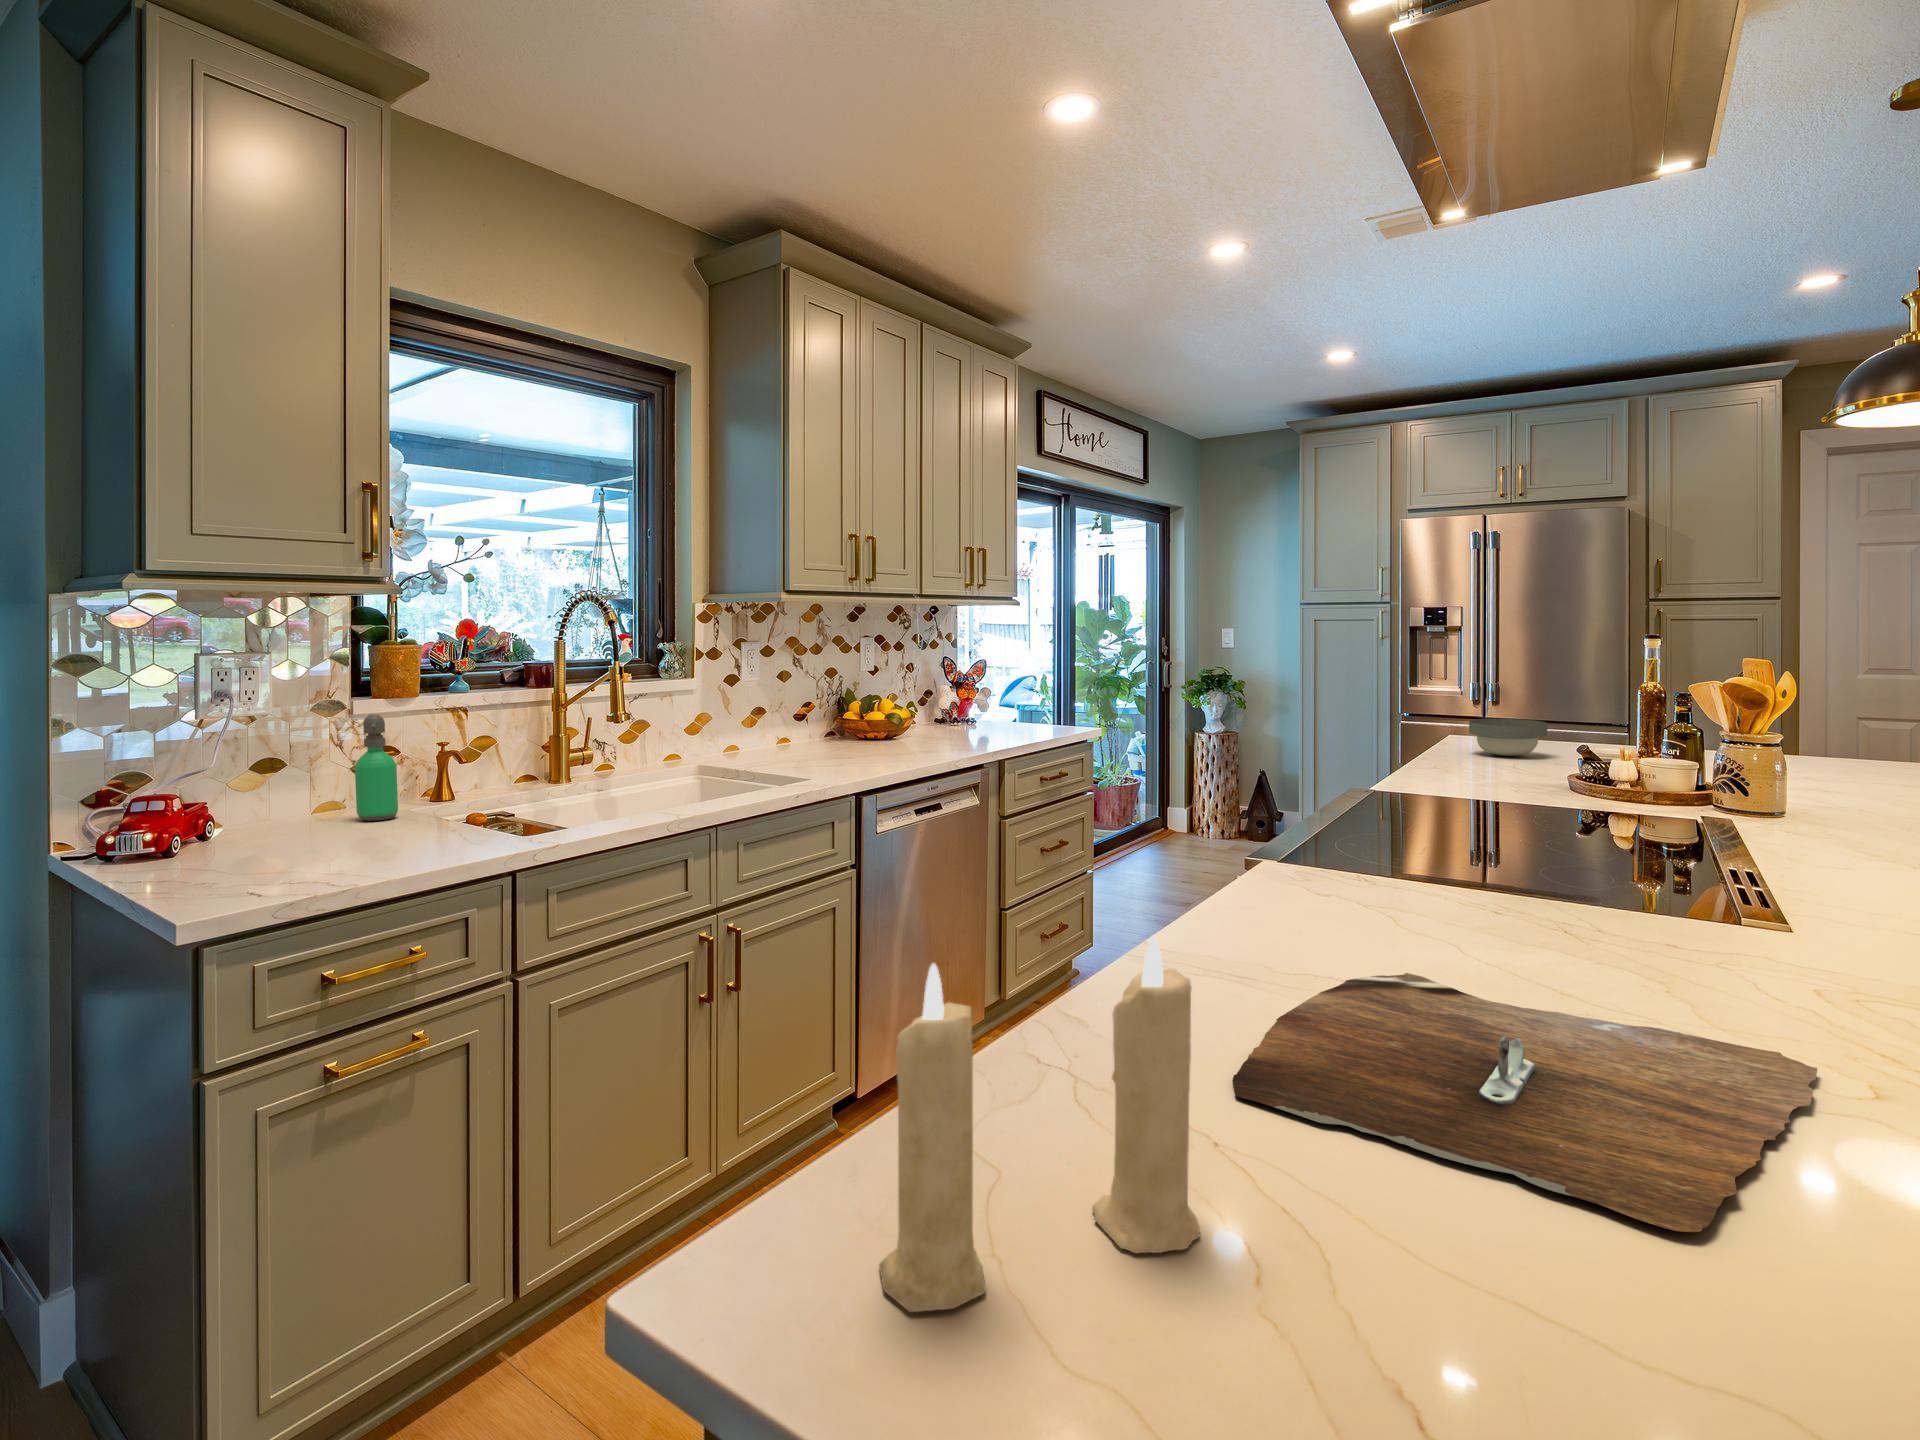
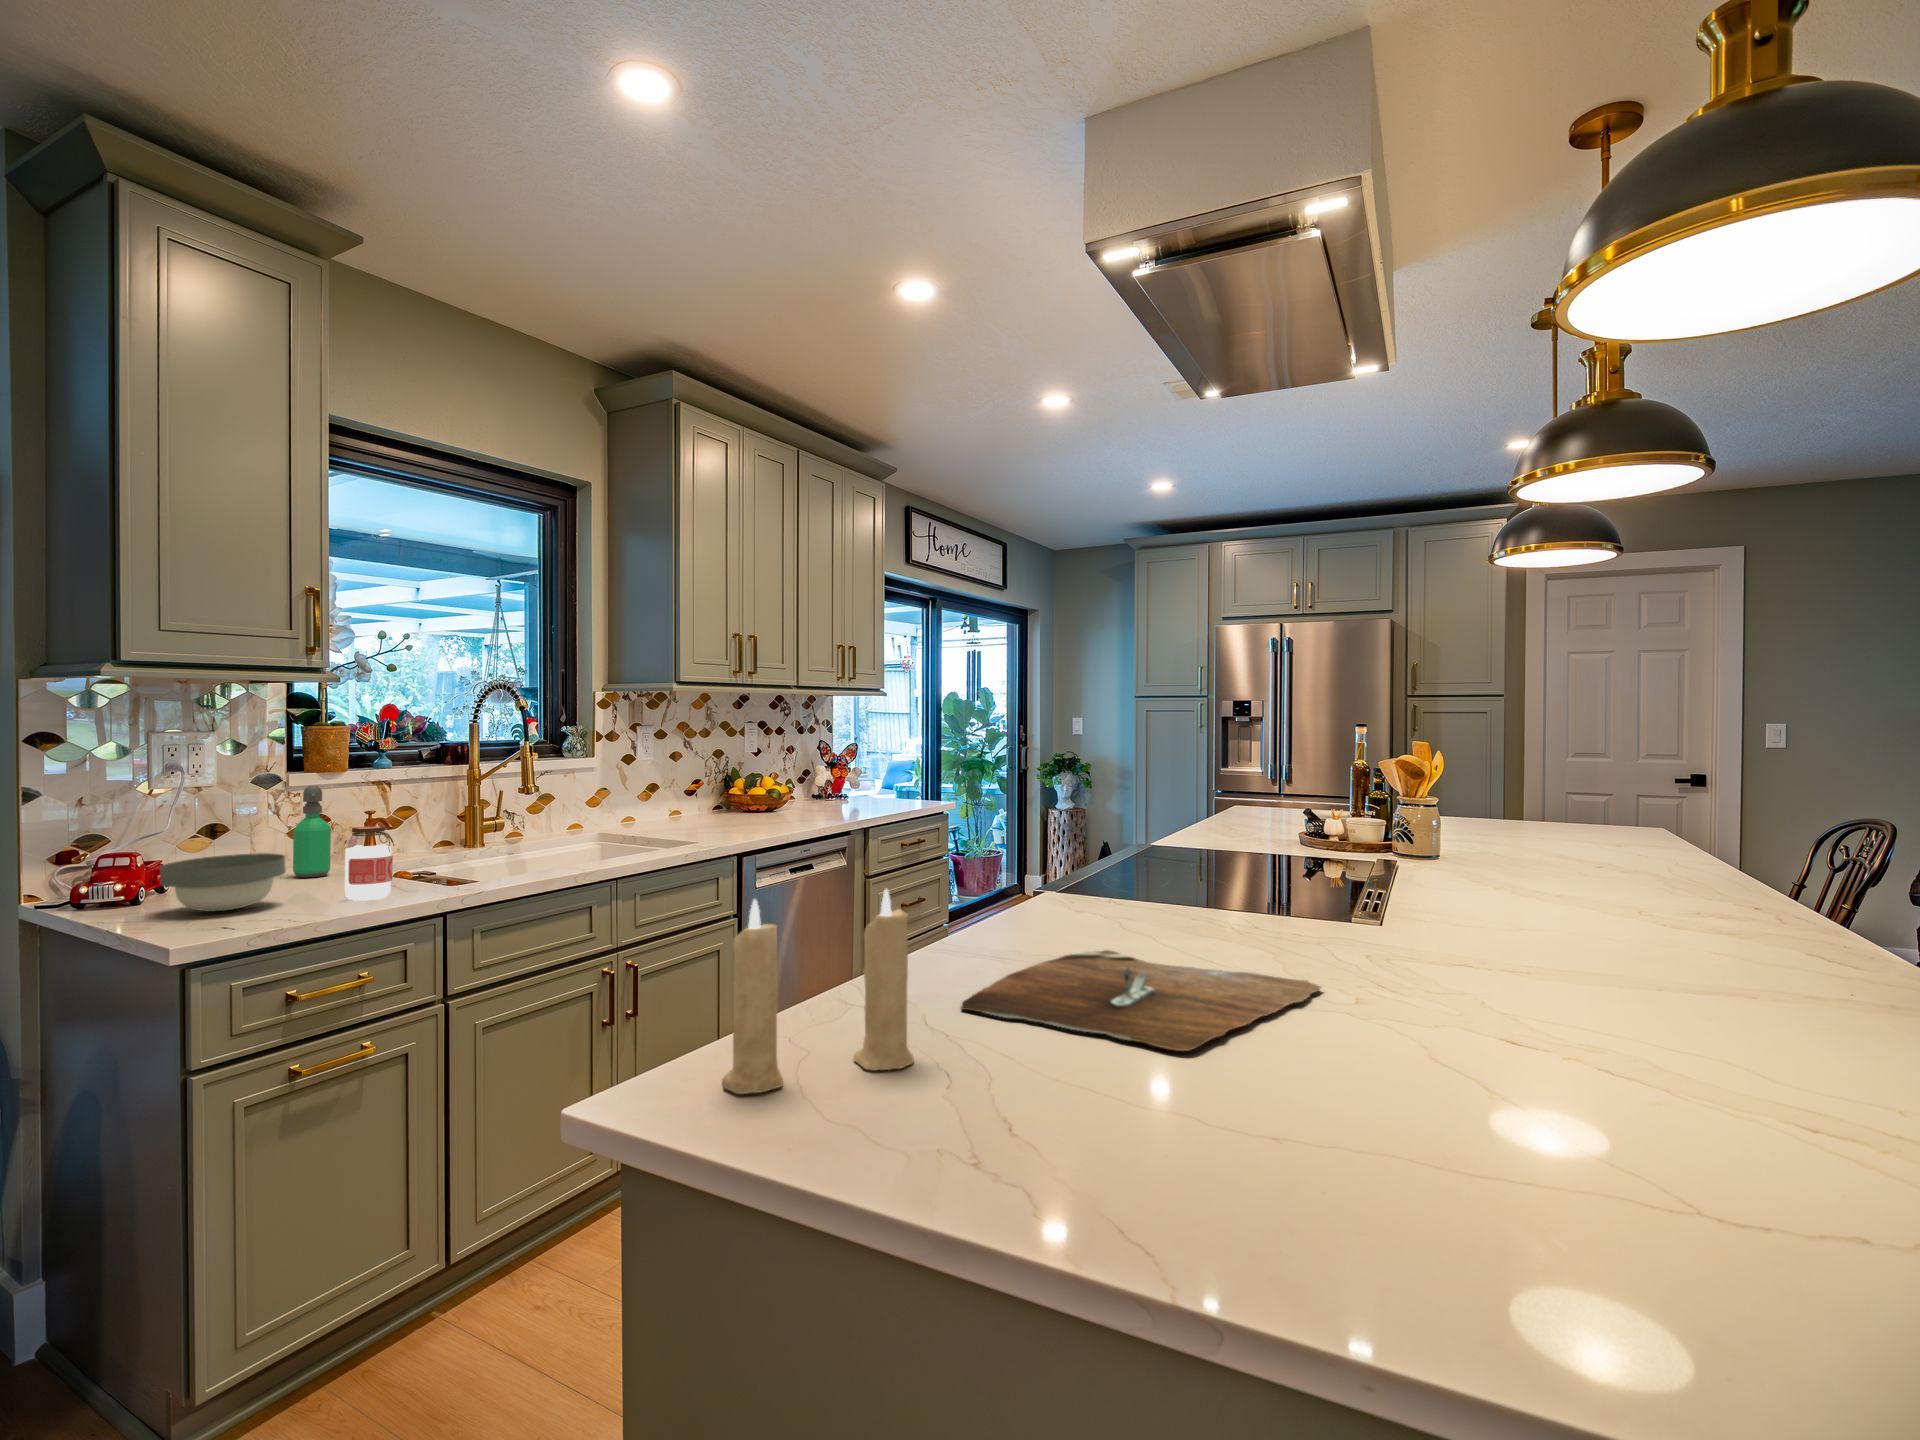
bowl: present [1469,719,1548,756] -> present [160,853,285,911]
jar: none [397,767,456,858] -> present [345,826,394,901]

